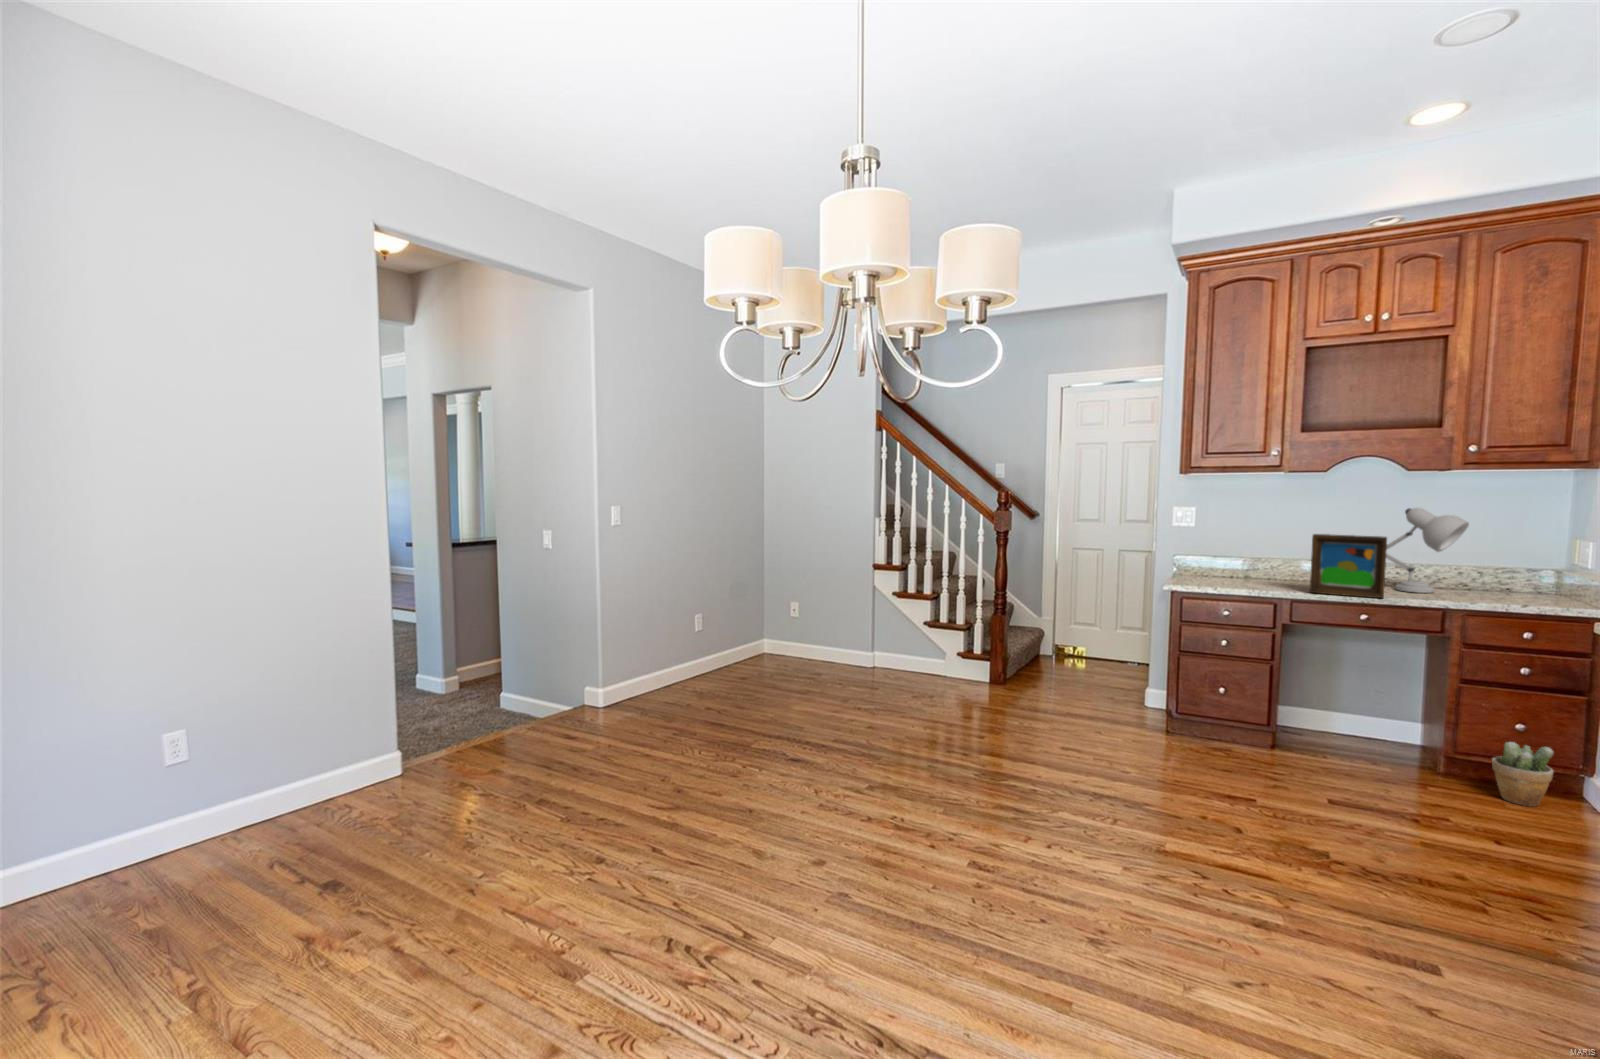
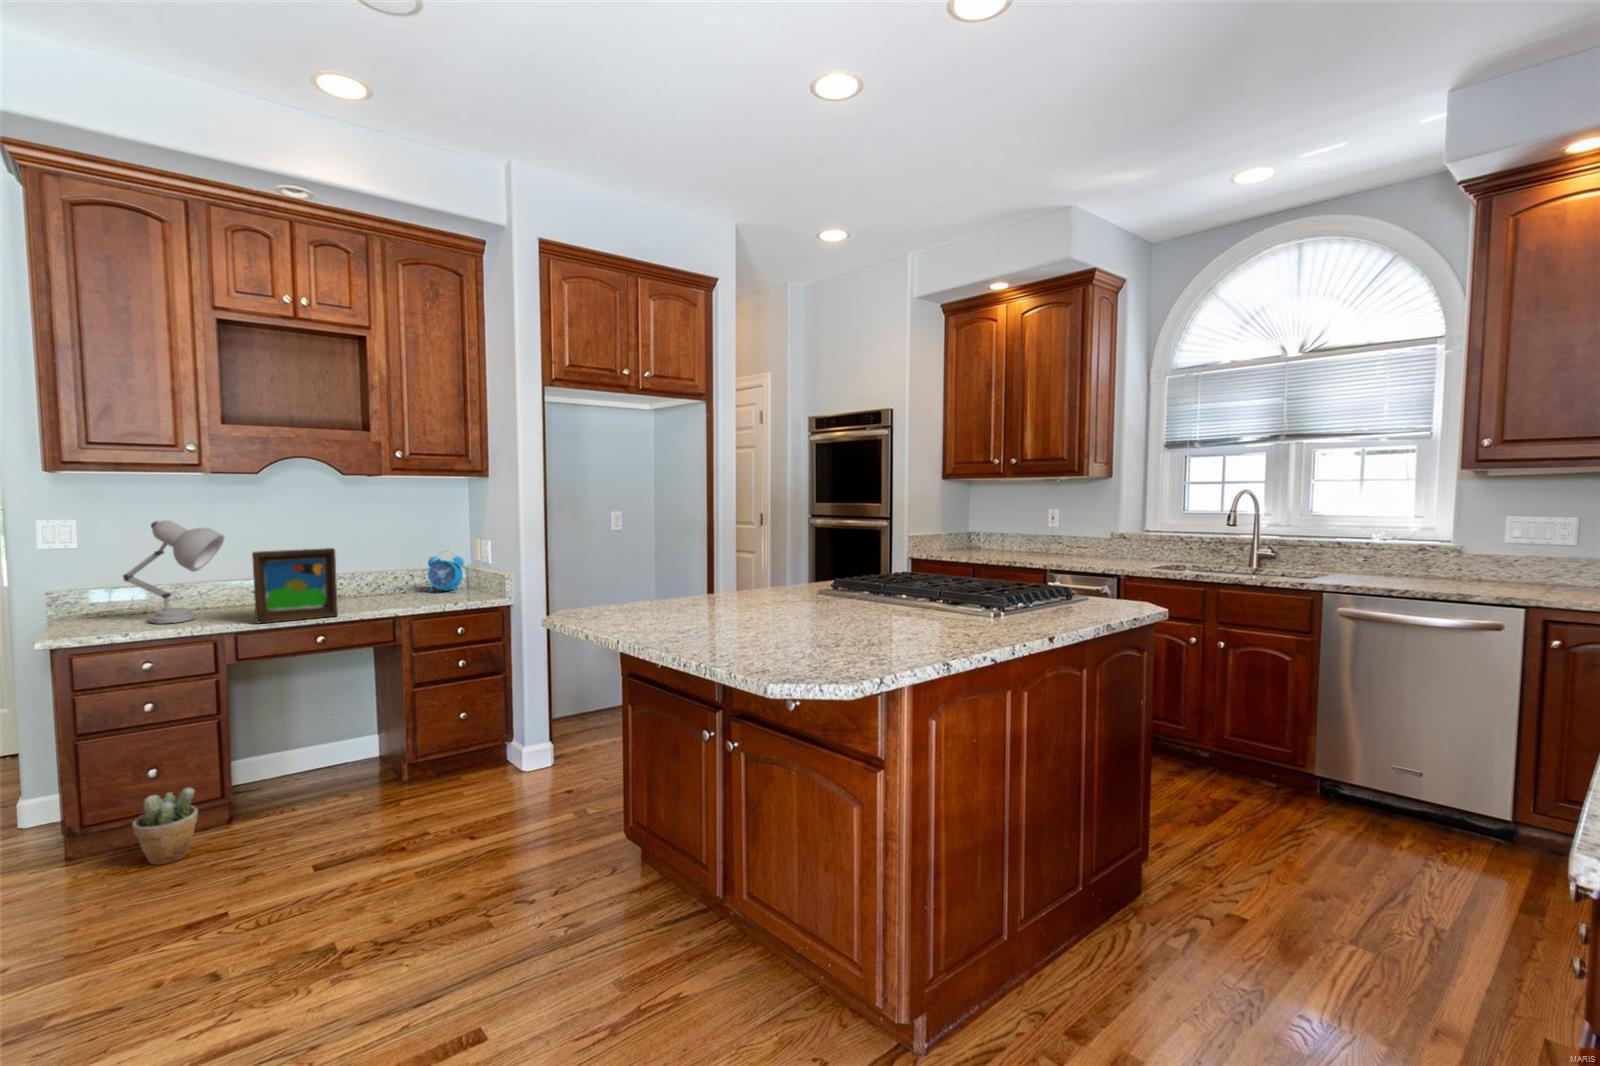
desk lamp: present [1386,508,1469,593] -> present [123,521,224,624]
alarm clock: none [1496,554,1547,599] -> present [428,556,464,591]
potted plant: present [1492,742,1554,807] -> present [133,788,198,865]

